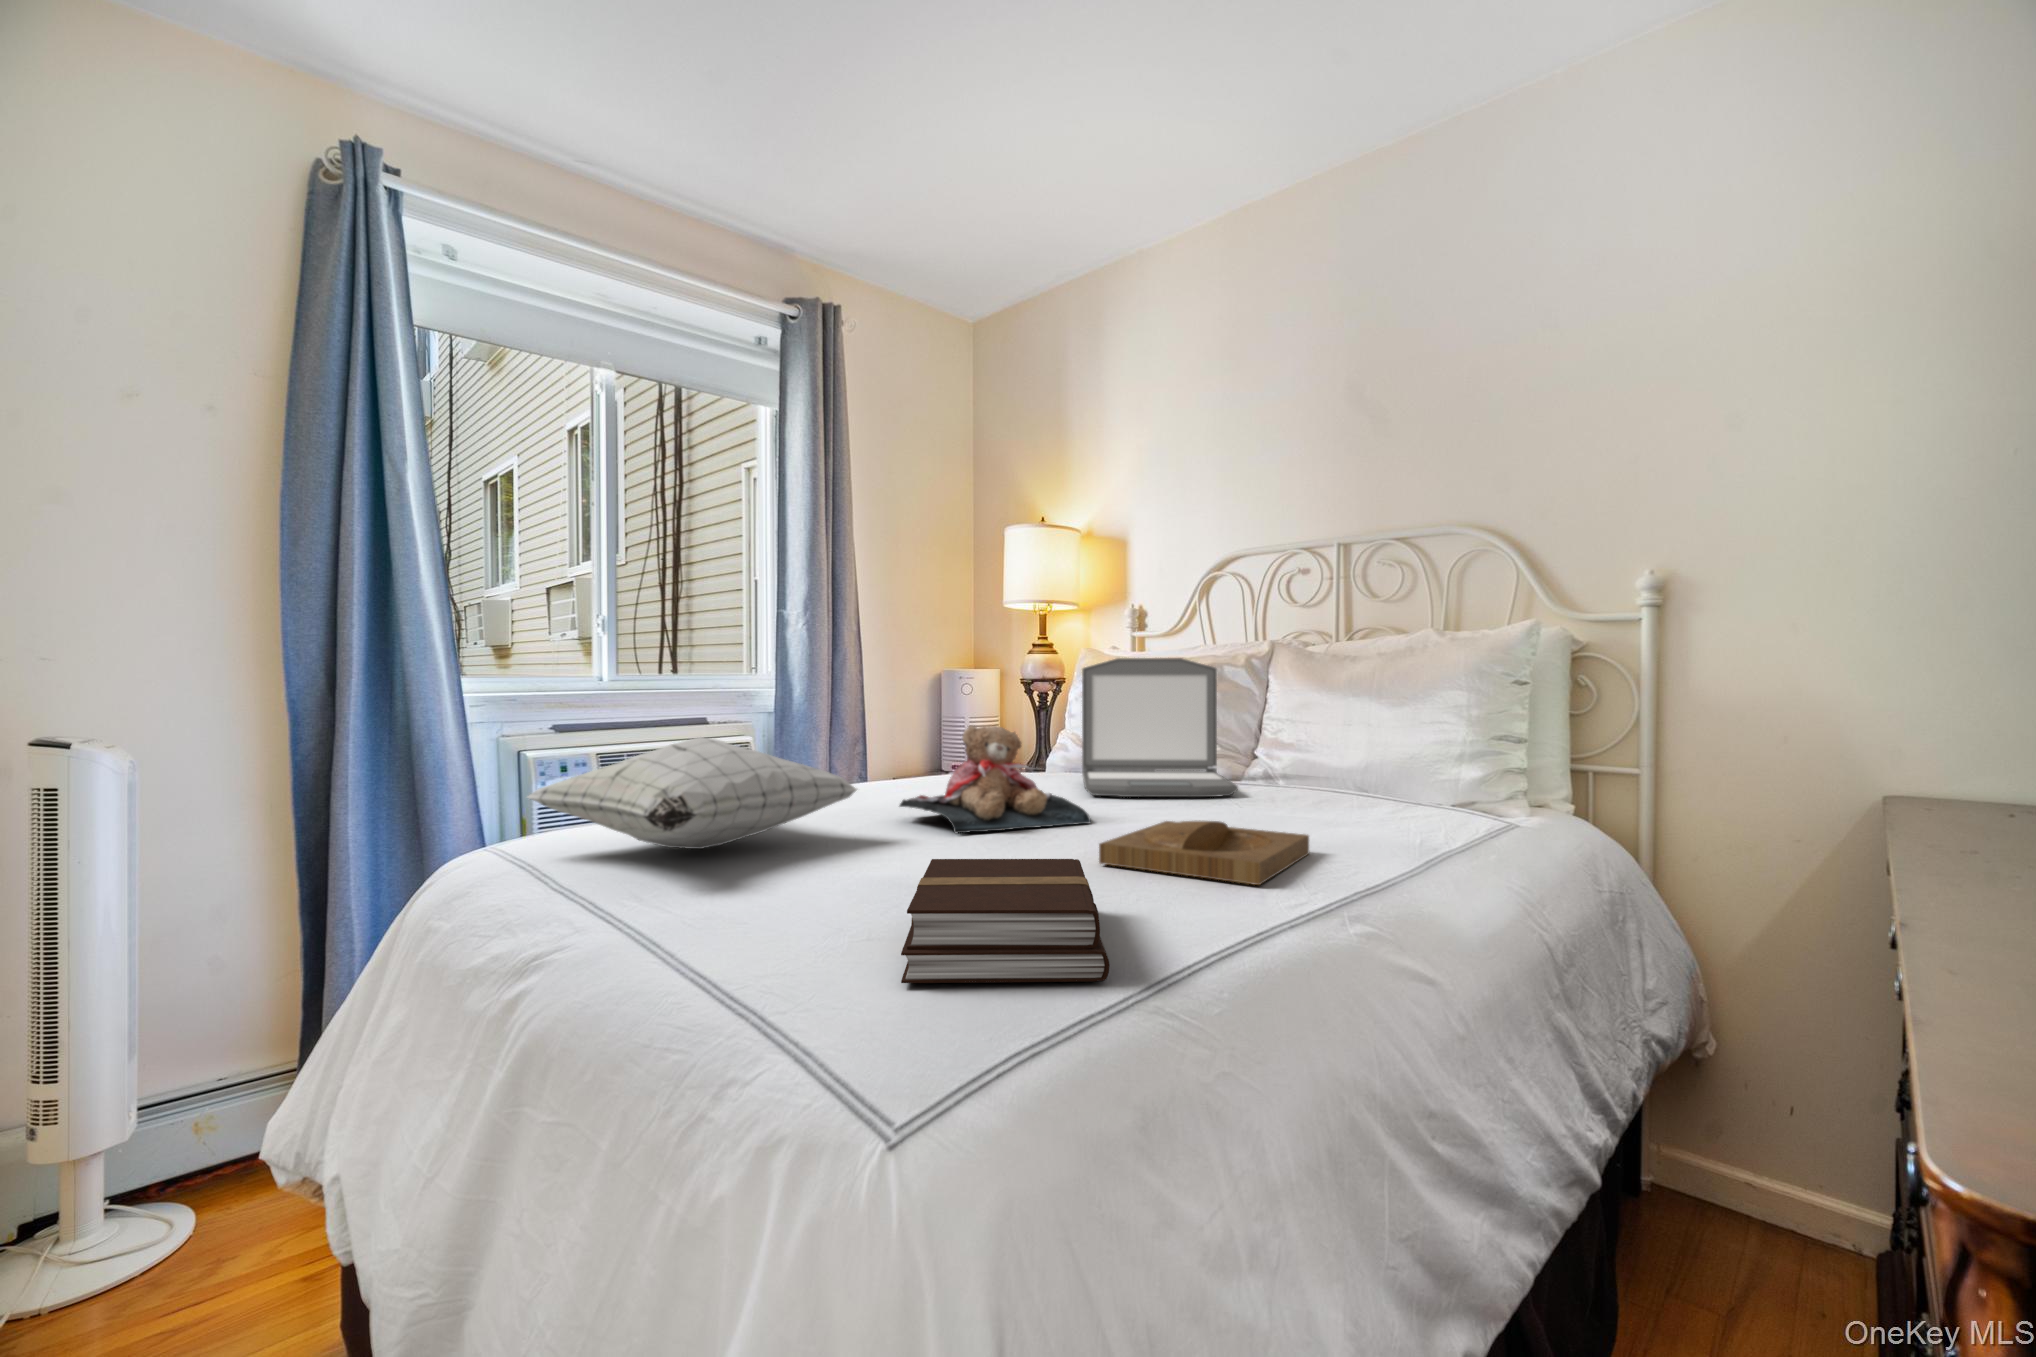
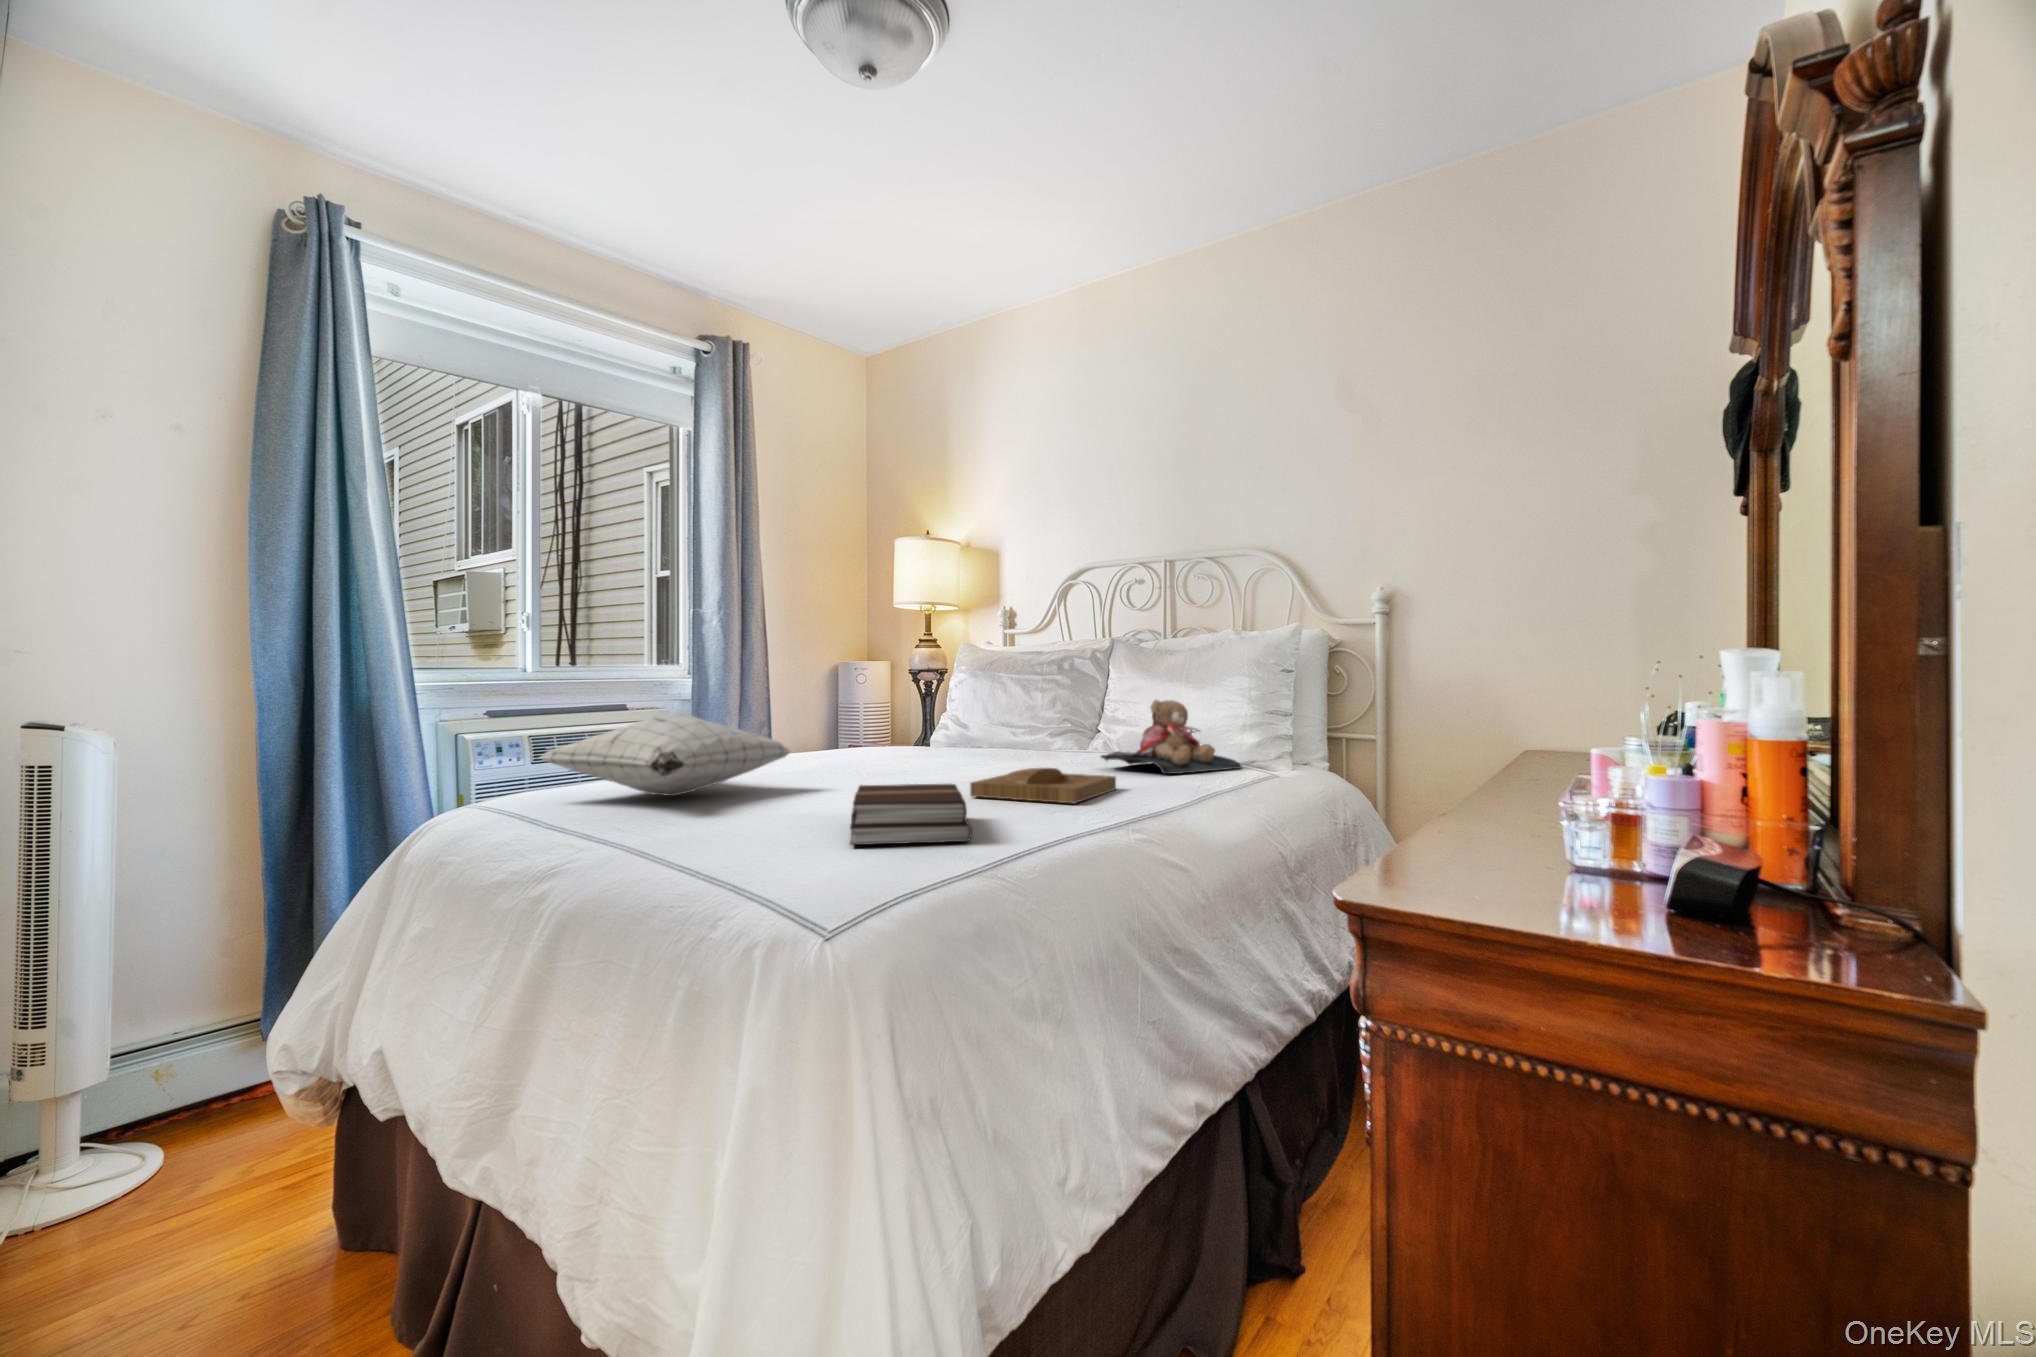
laptop: present [1082,658,1238,797] -> none [961,653,1081,761]
teddy bear: present [900,725,1091,833] -> present [1101,700,1242,774]

